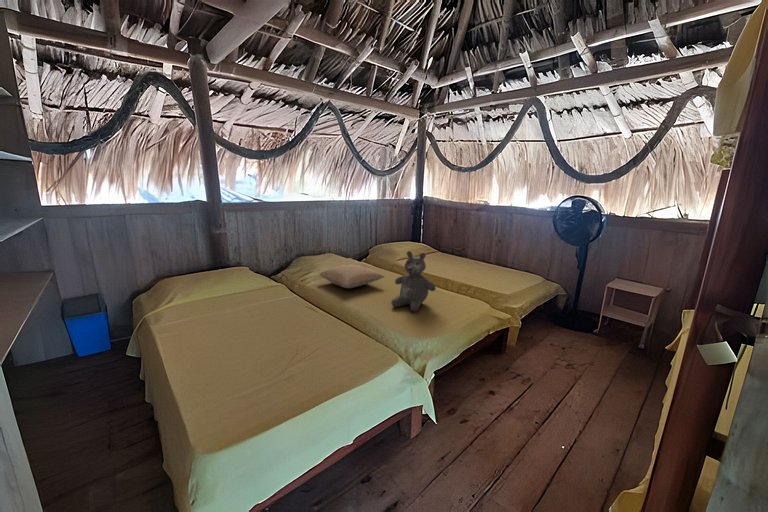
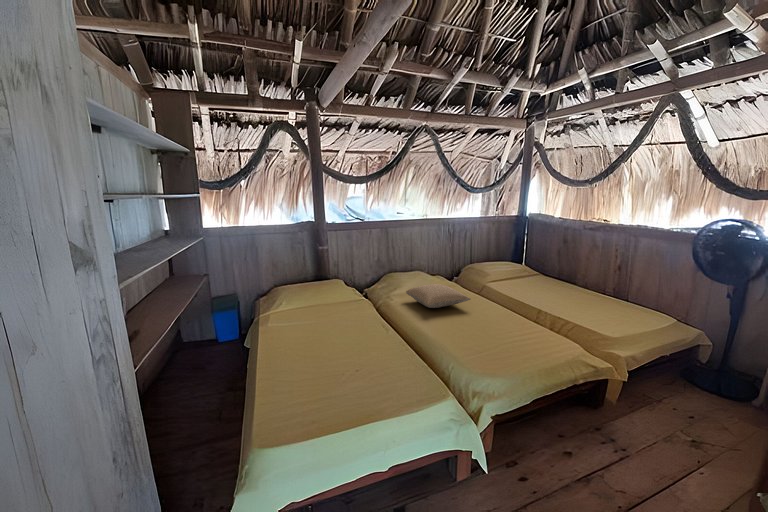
teddy bear: present [391,251,436,311] -> none [471,274,522,339]

